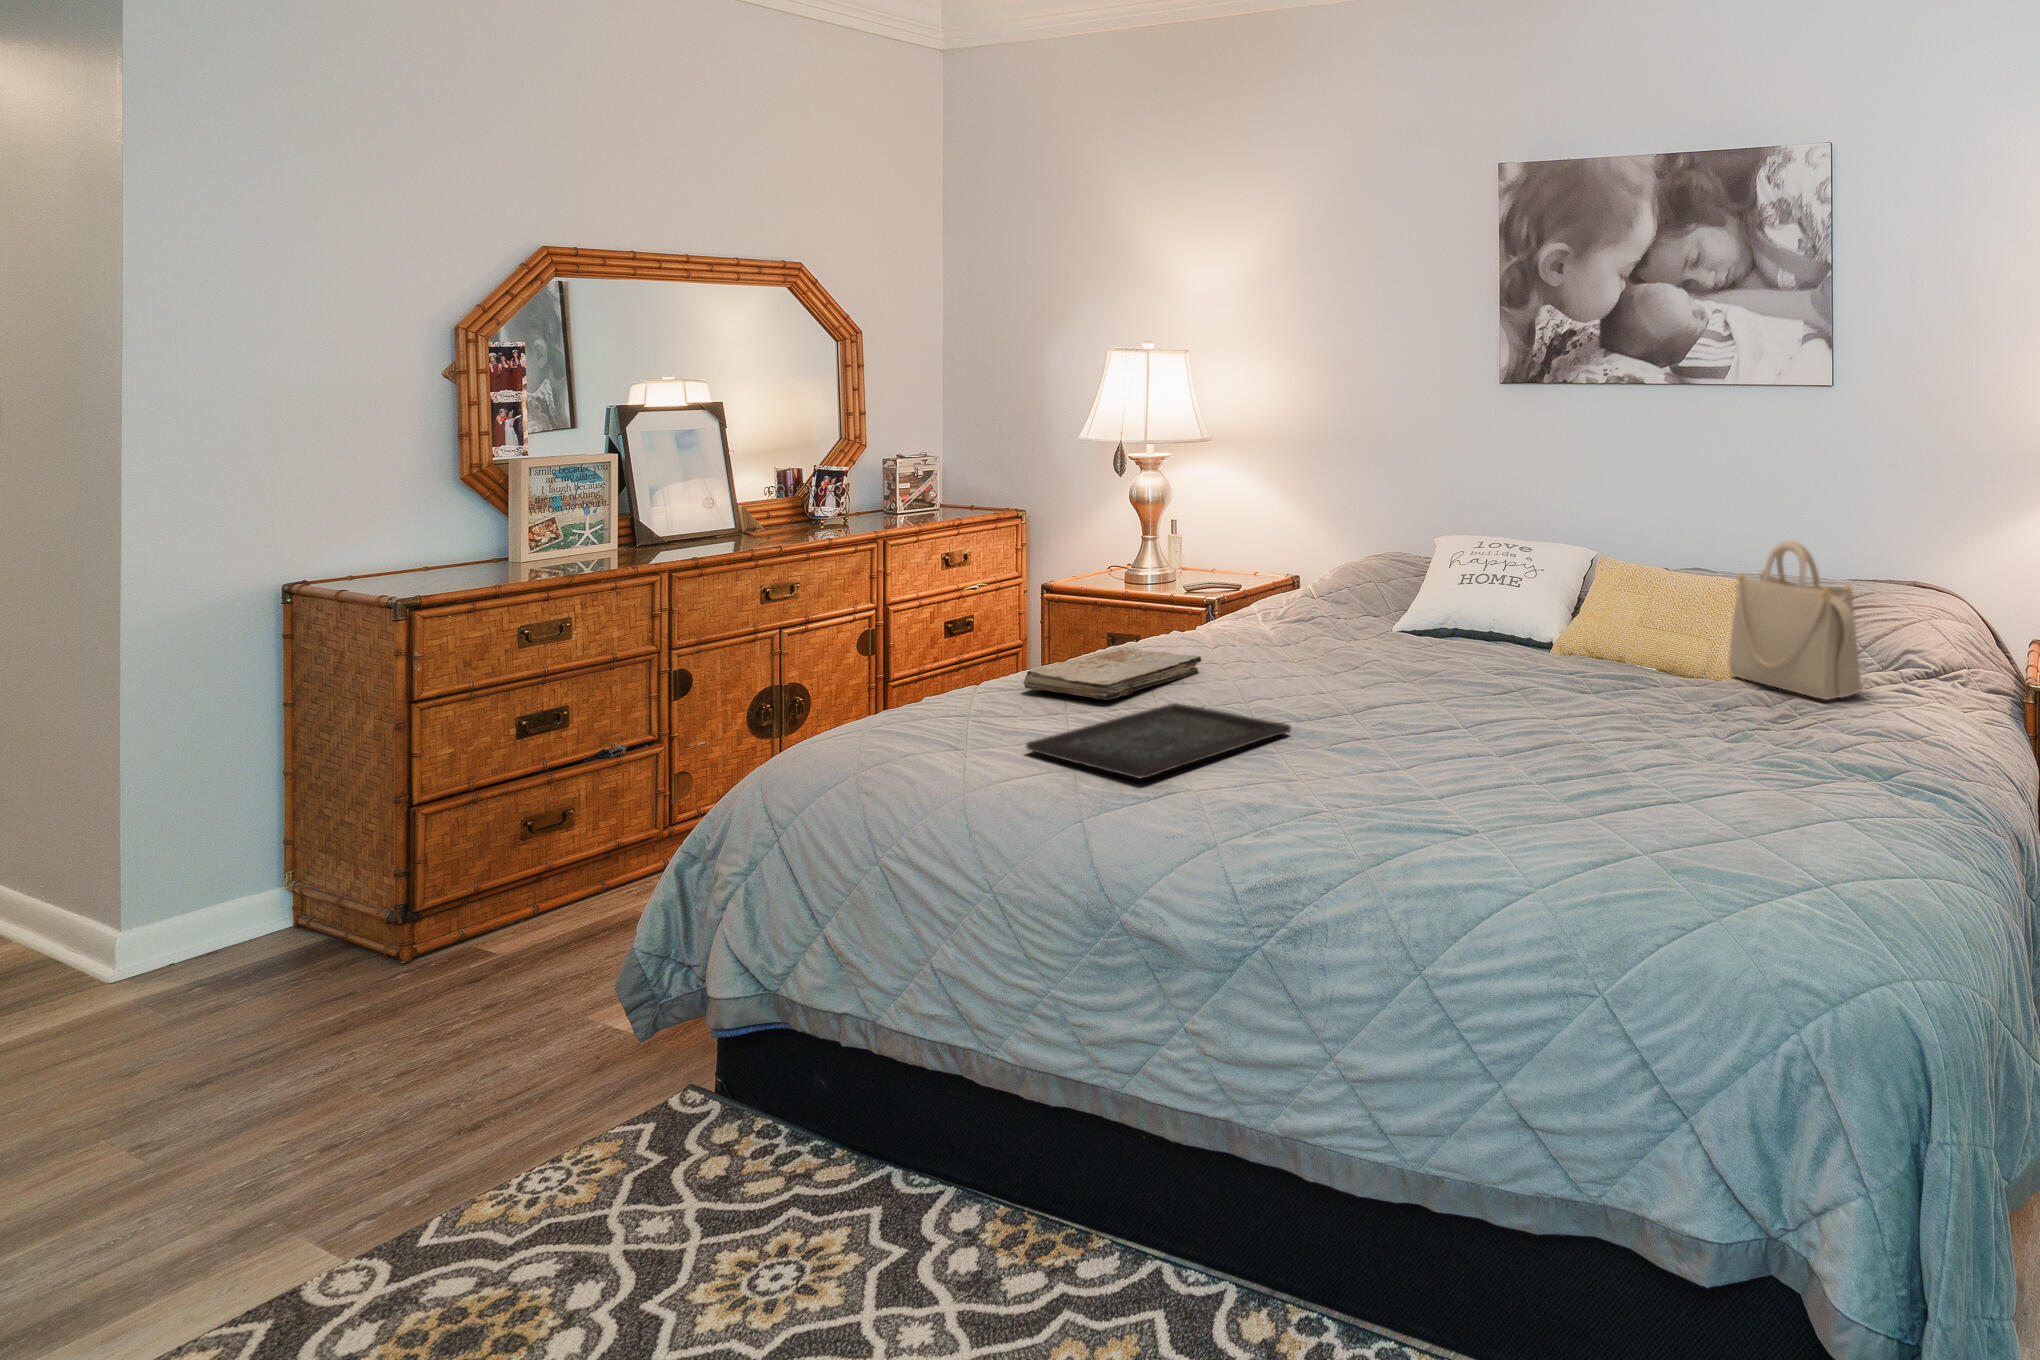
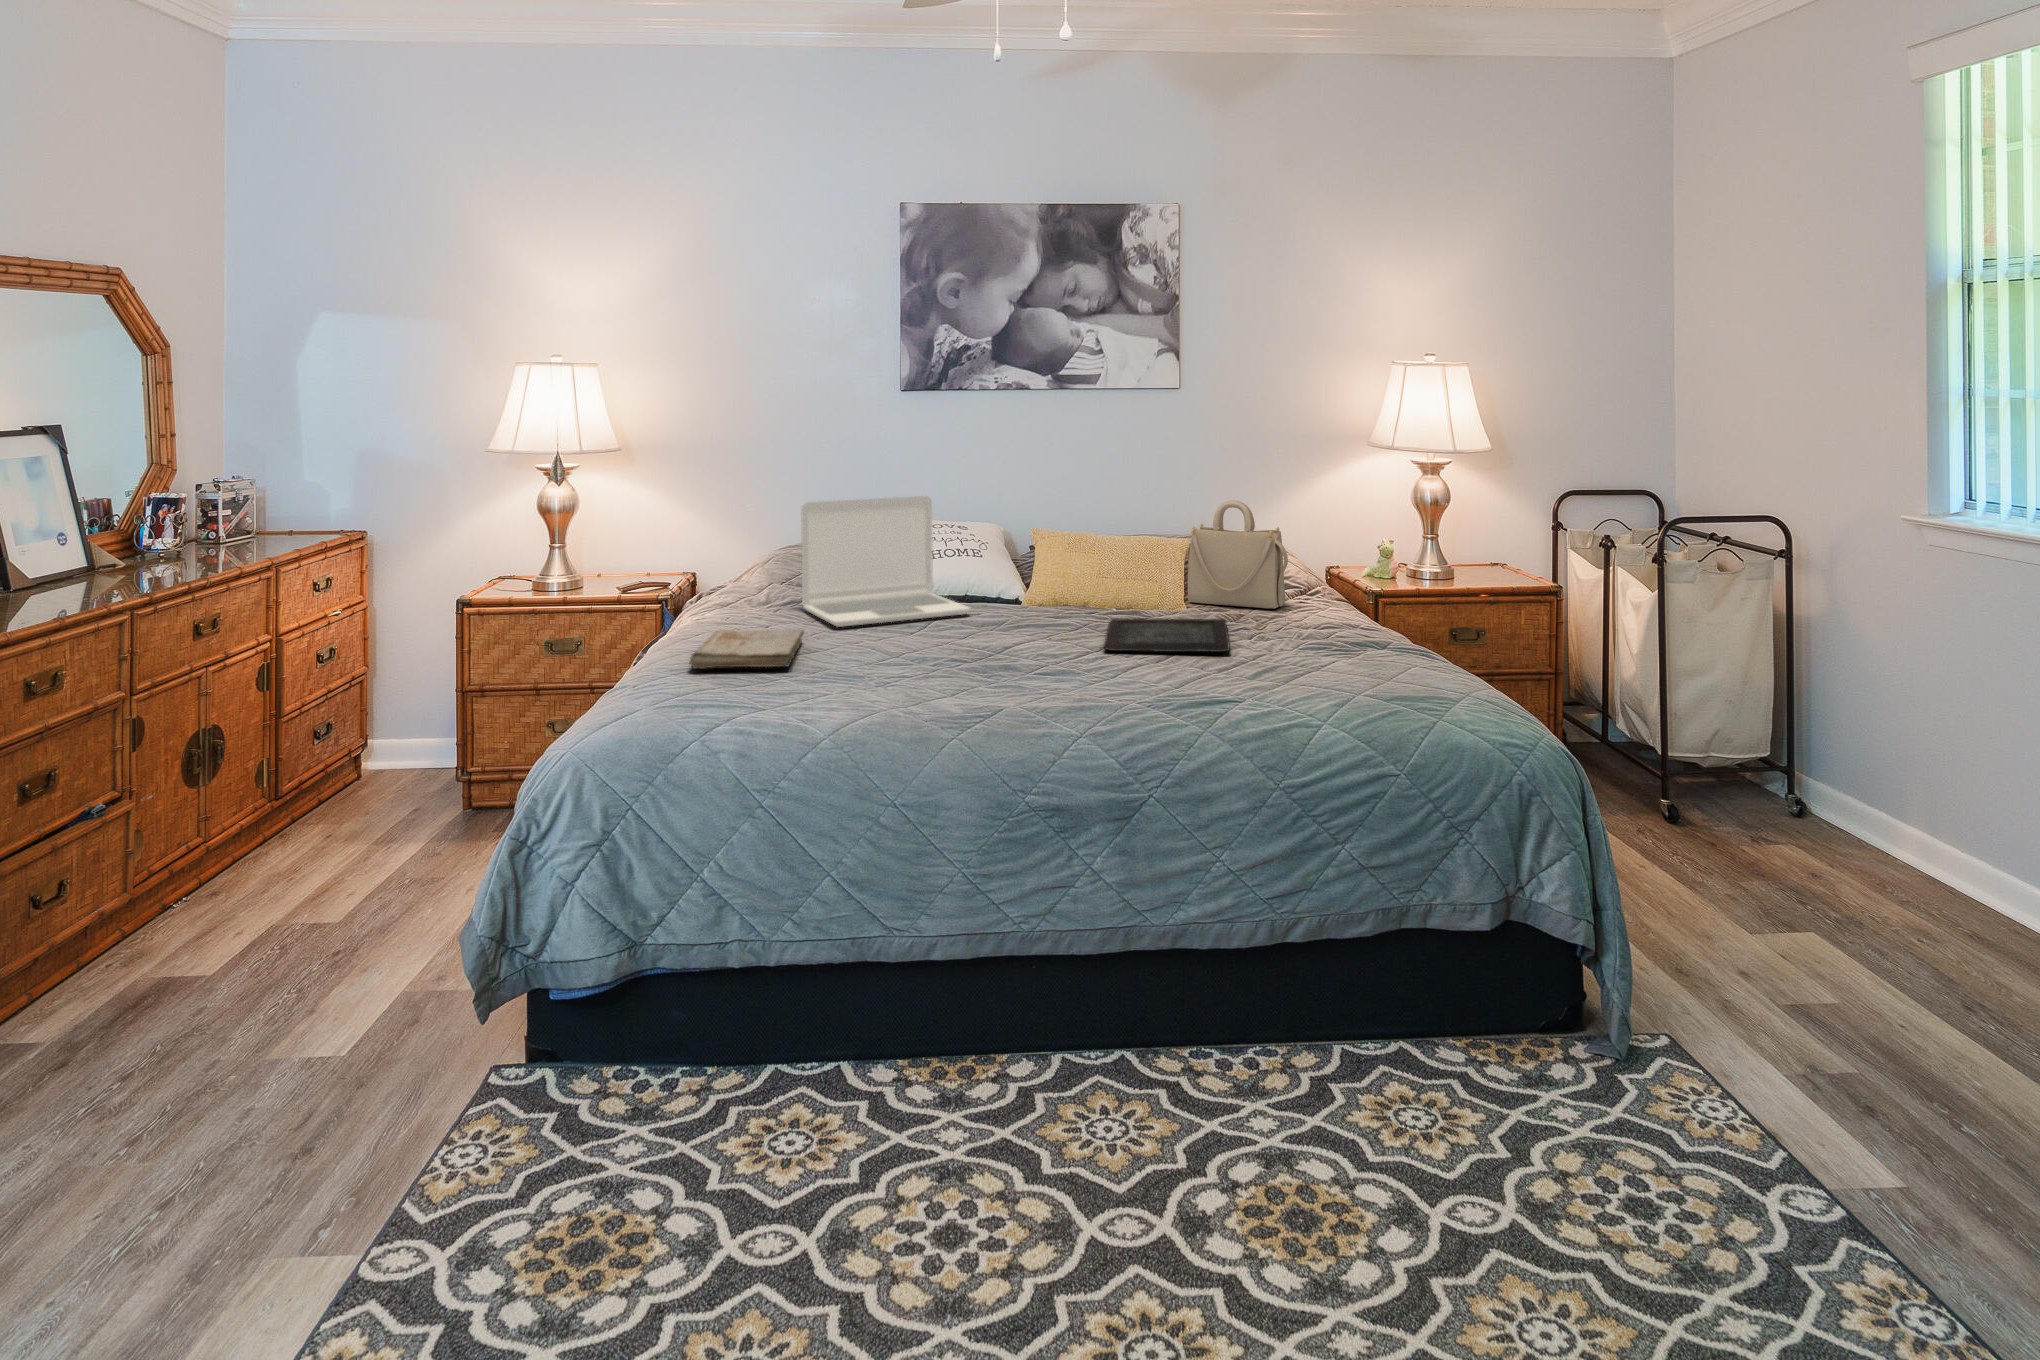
laptop: none [1263,509,1447,659] -> present [801,496,970,627]
tray: present [1026,703,1291,778] -> present [1104,619,1230,652]

